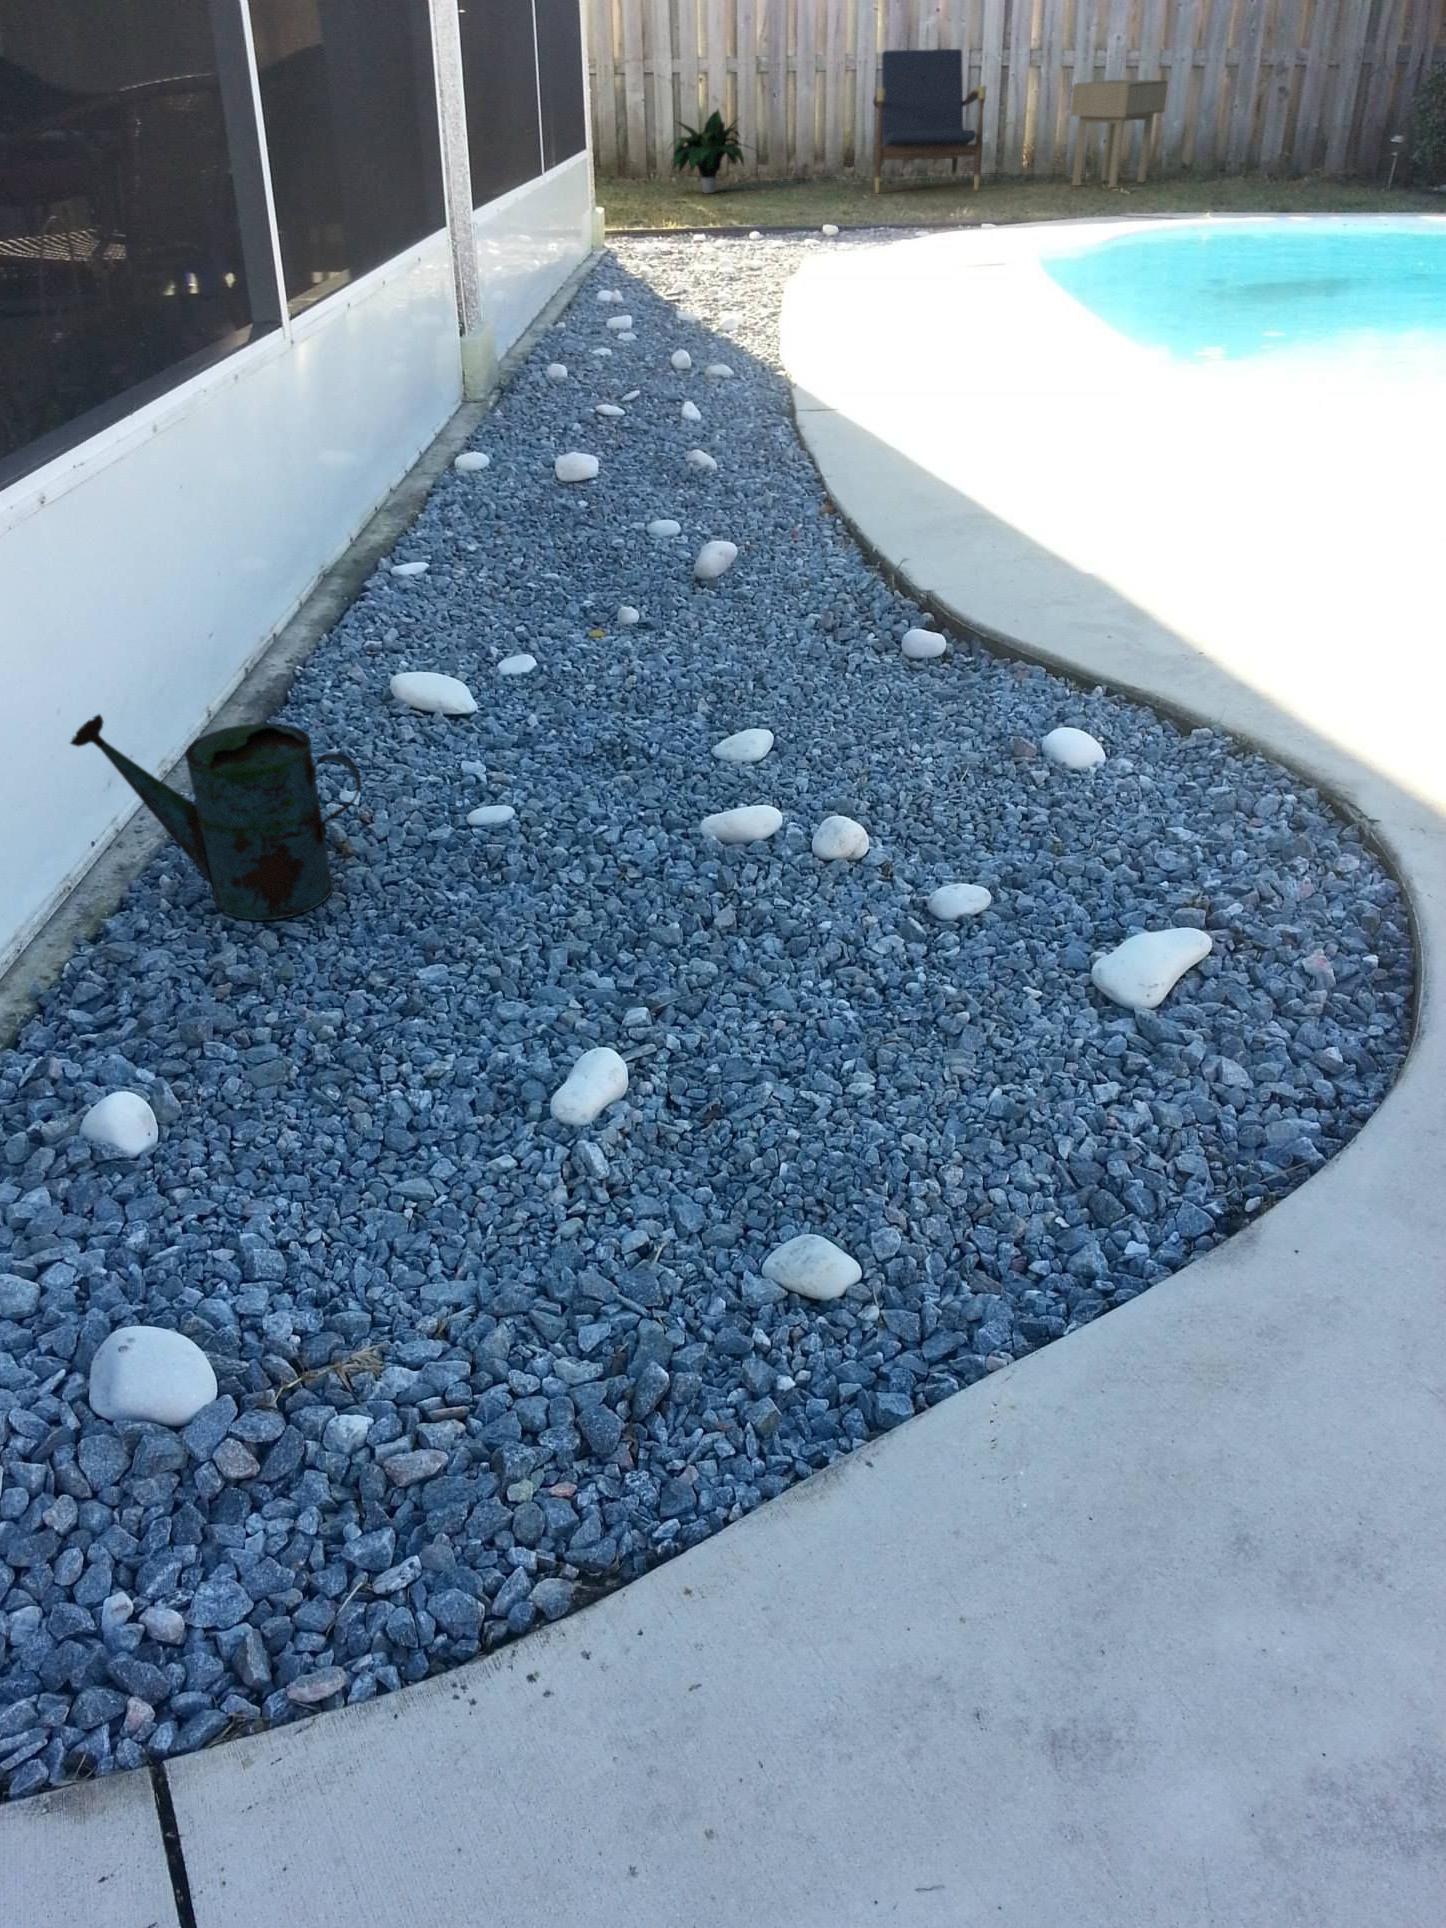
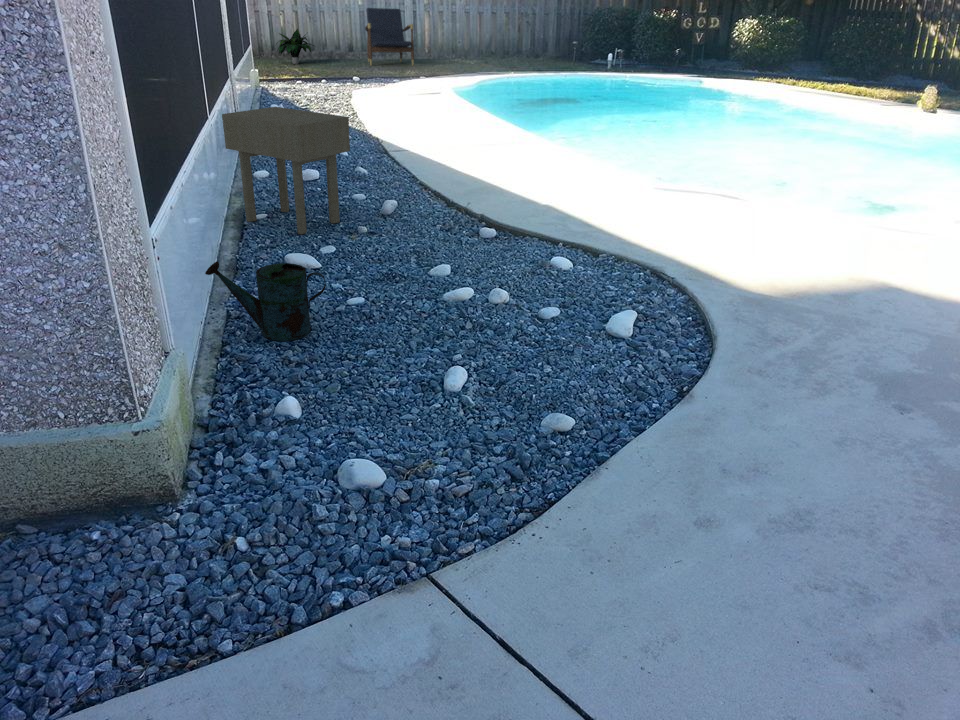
side table: present [1070,80,1168,187] -> present [222,107,350,234]

